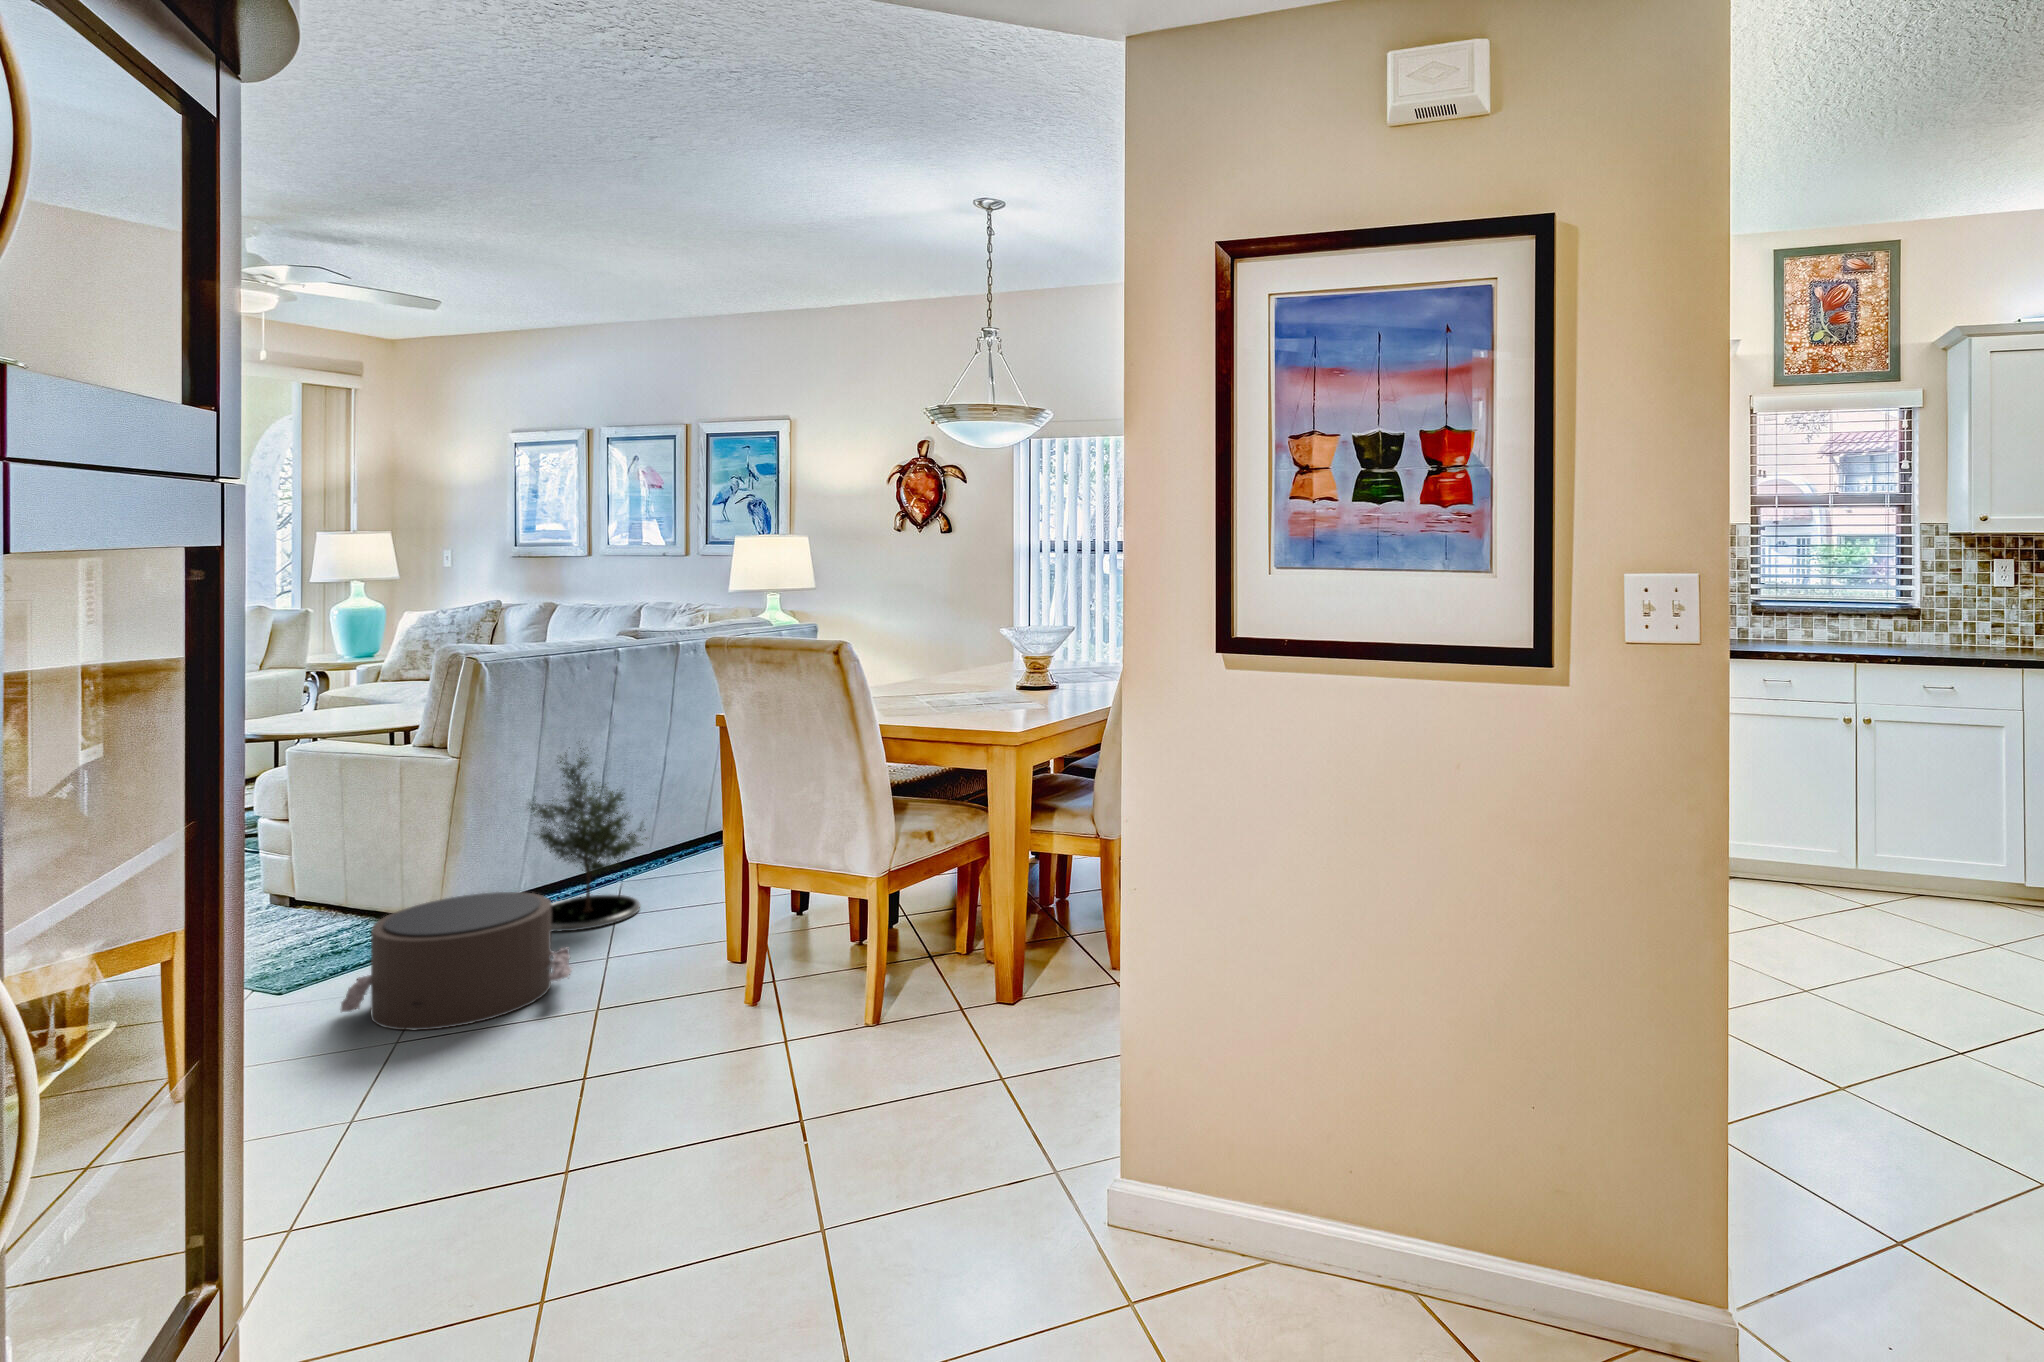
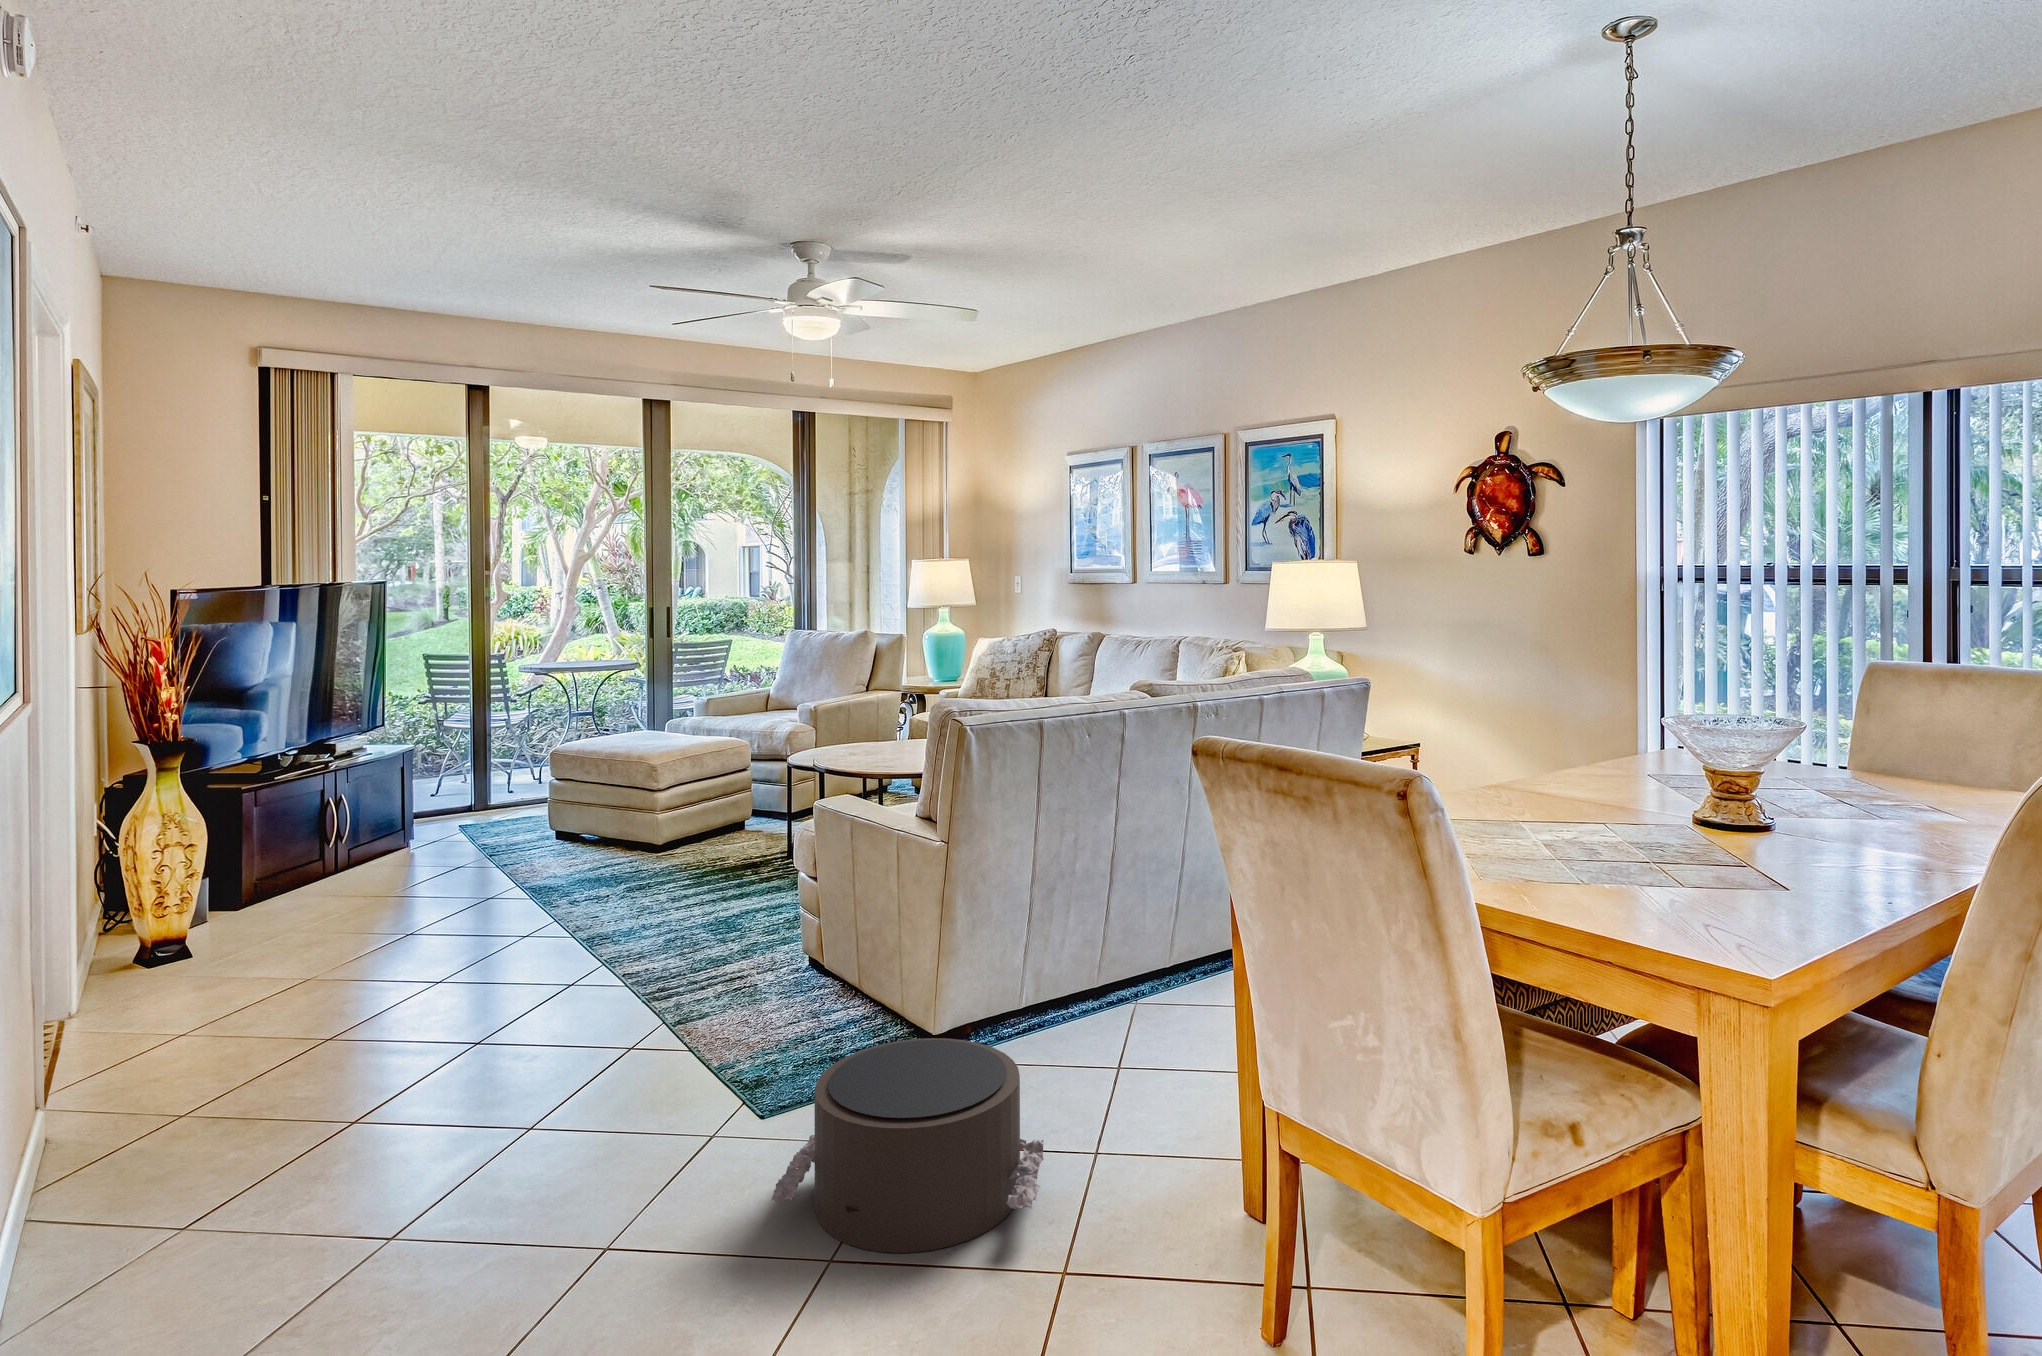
potted tree: present [528,747,647,931] -> none [1017,829,1158,1087]

